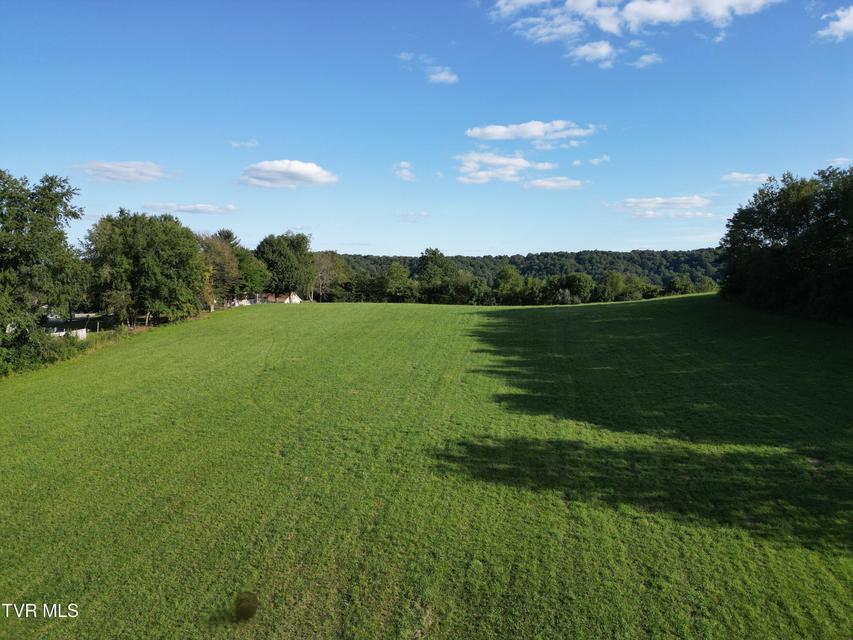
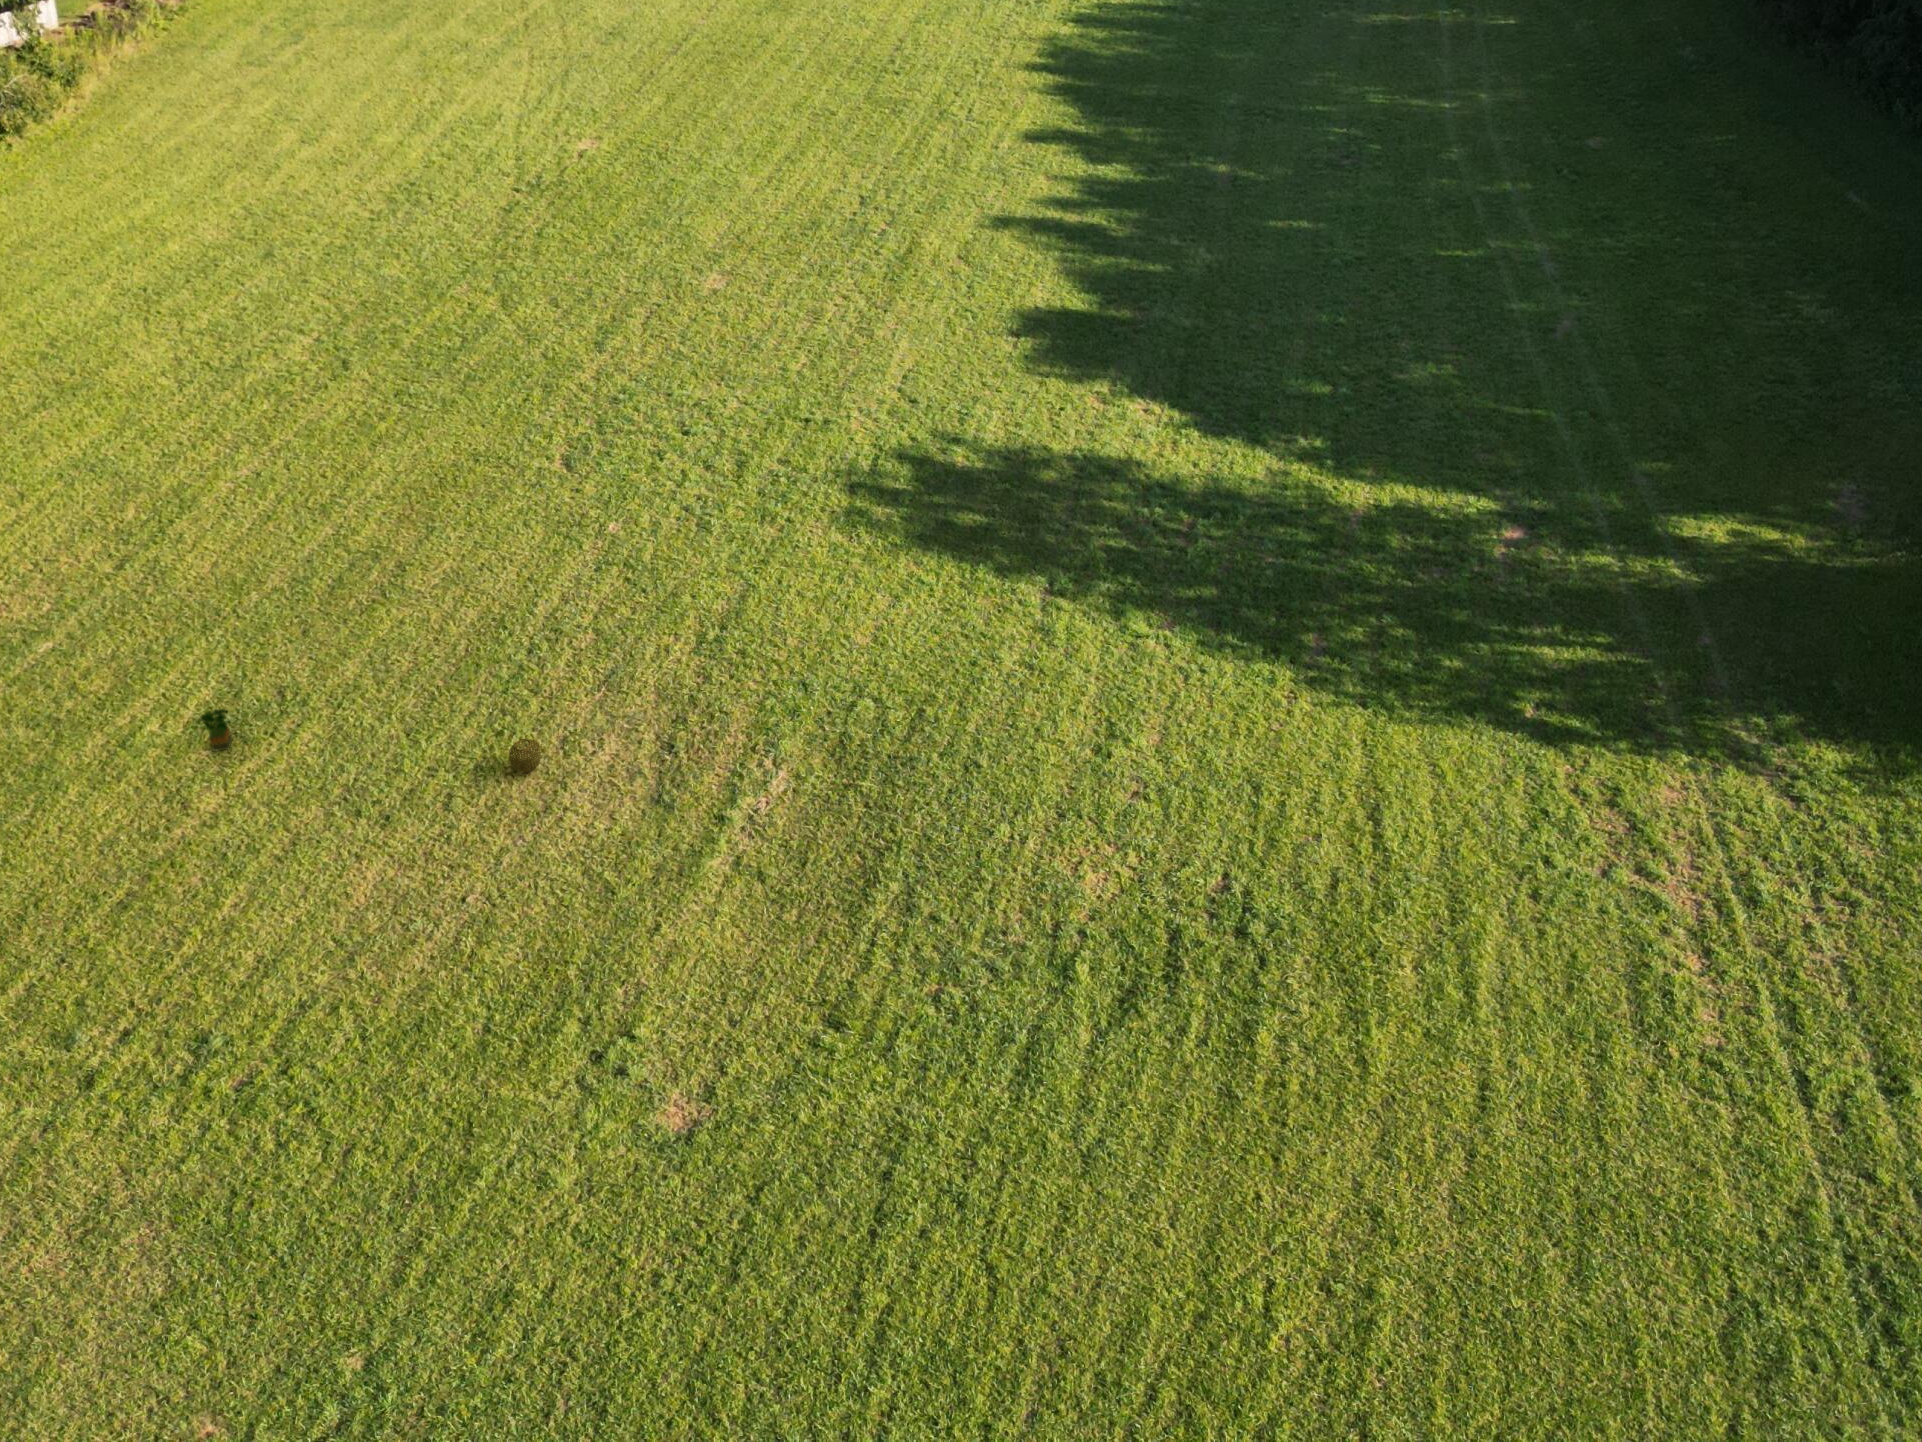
potted tree: none [17,580,42,615] -> present [200,709,232,752]

